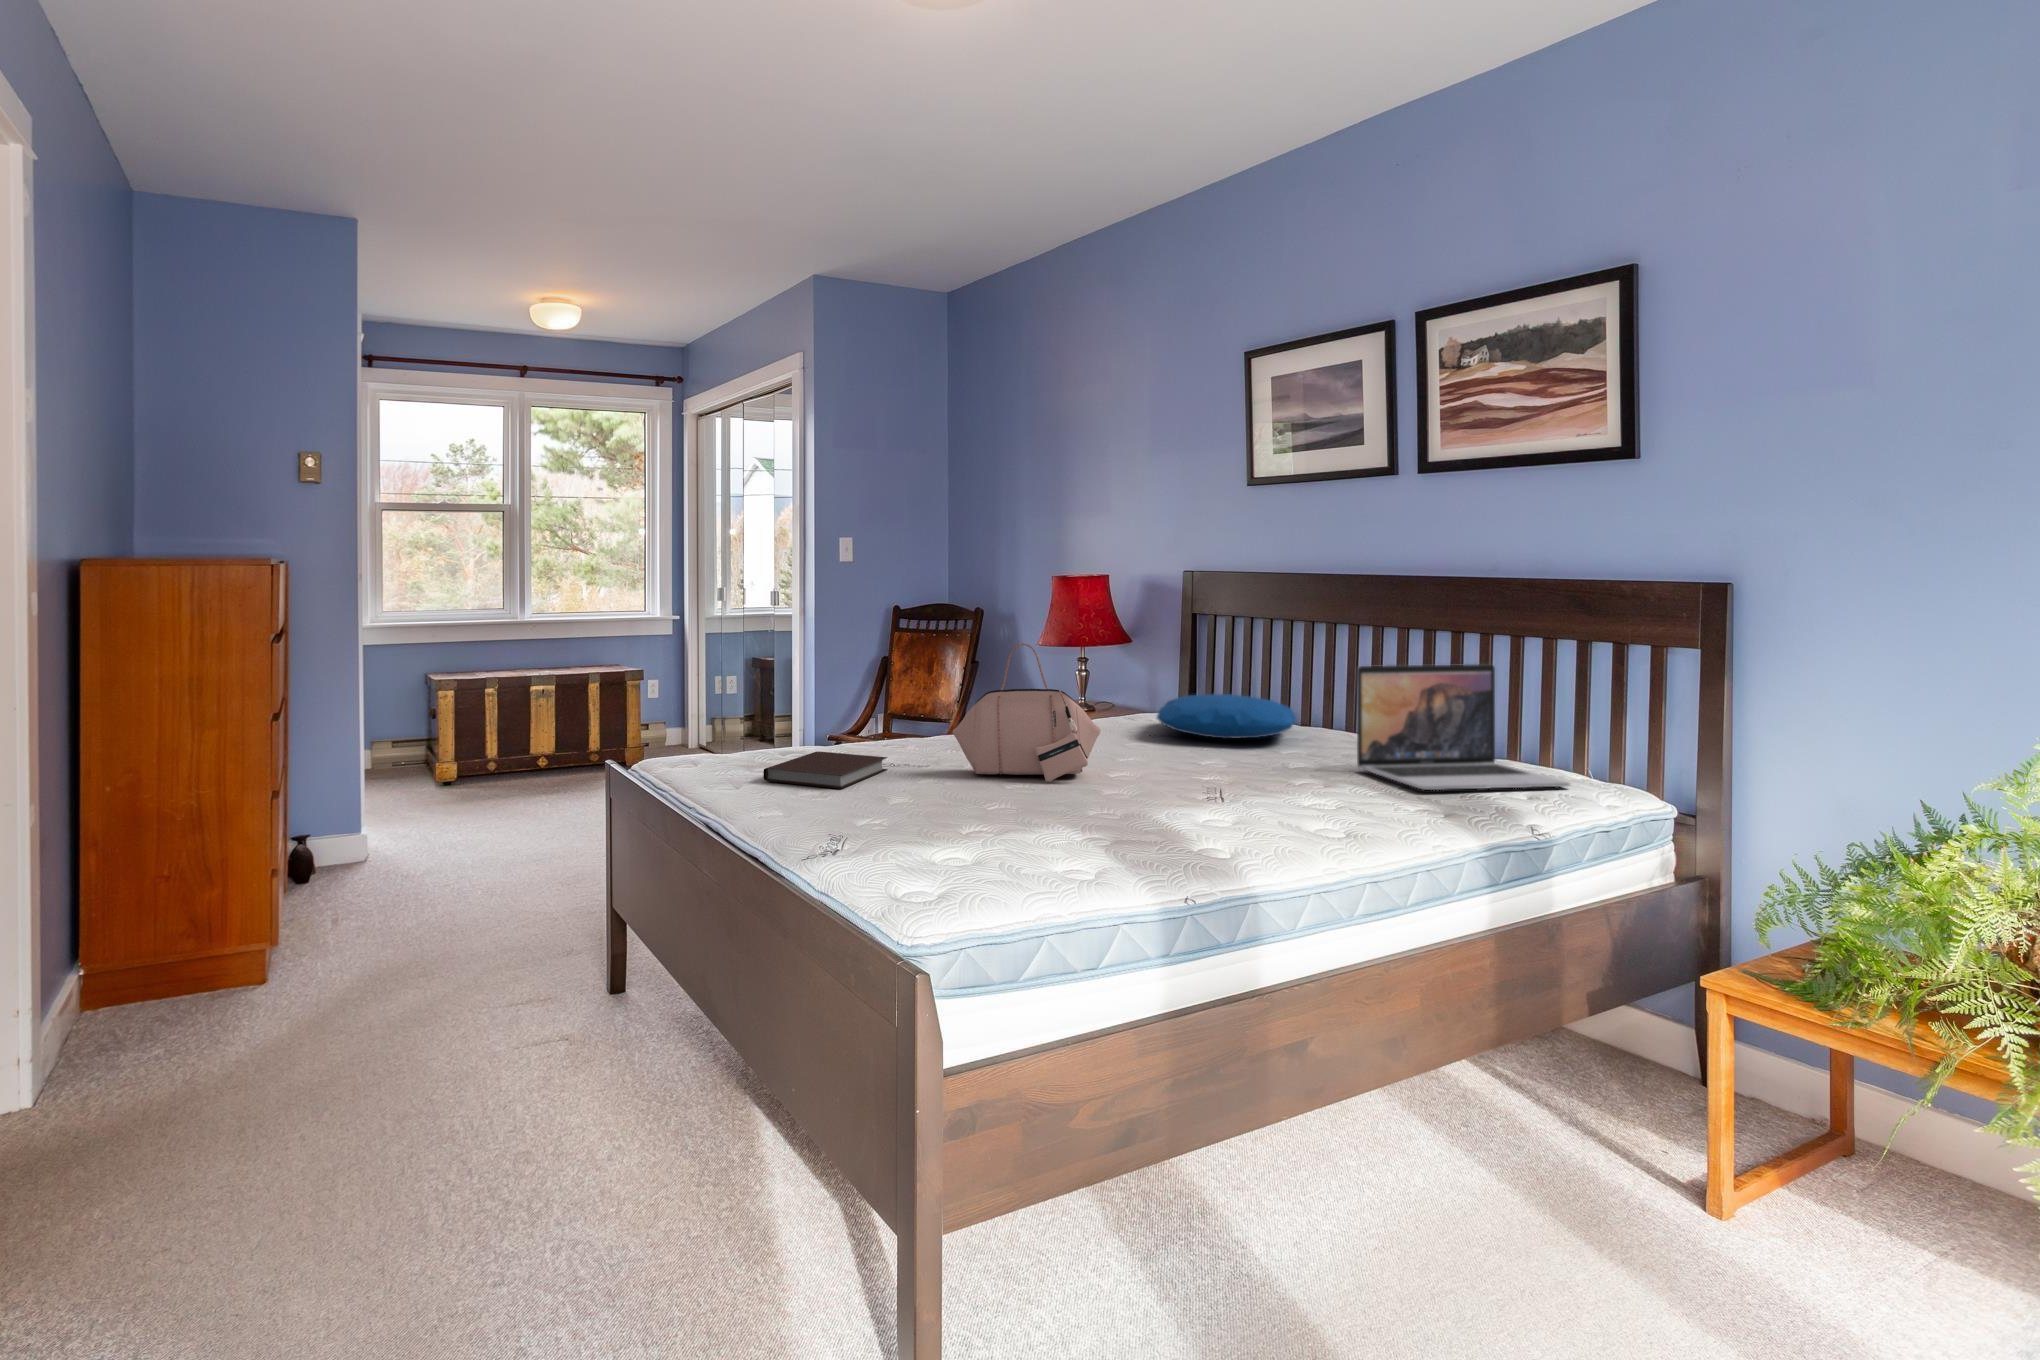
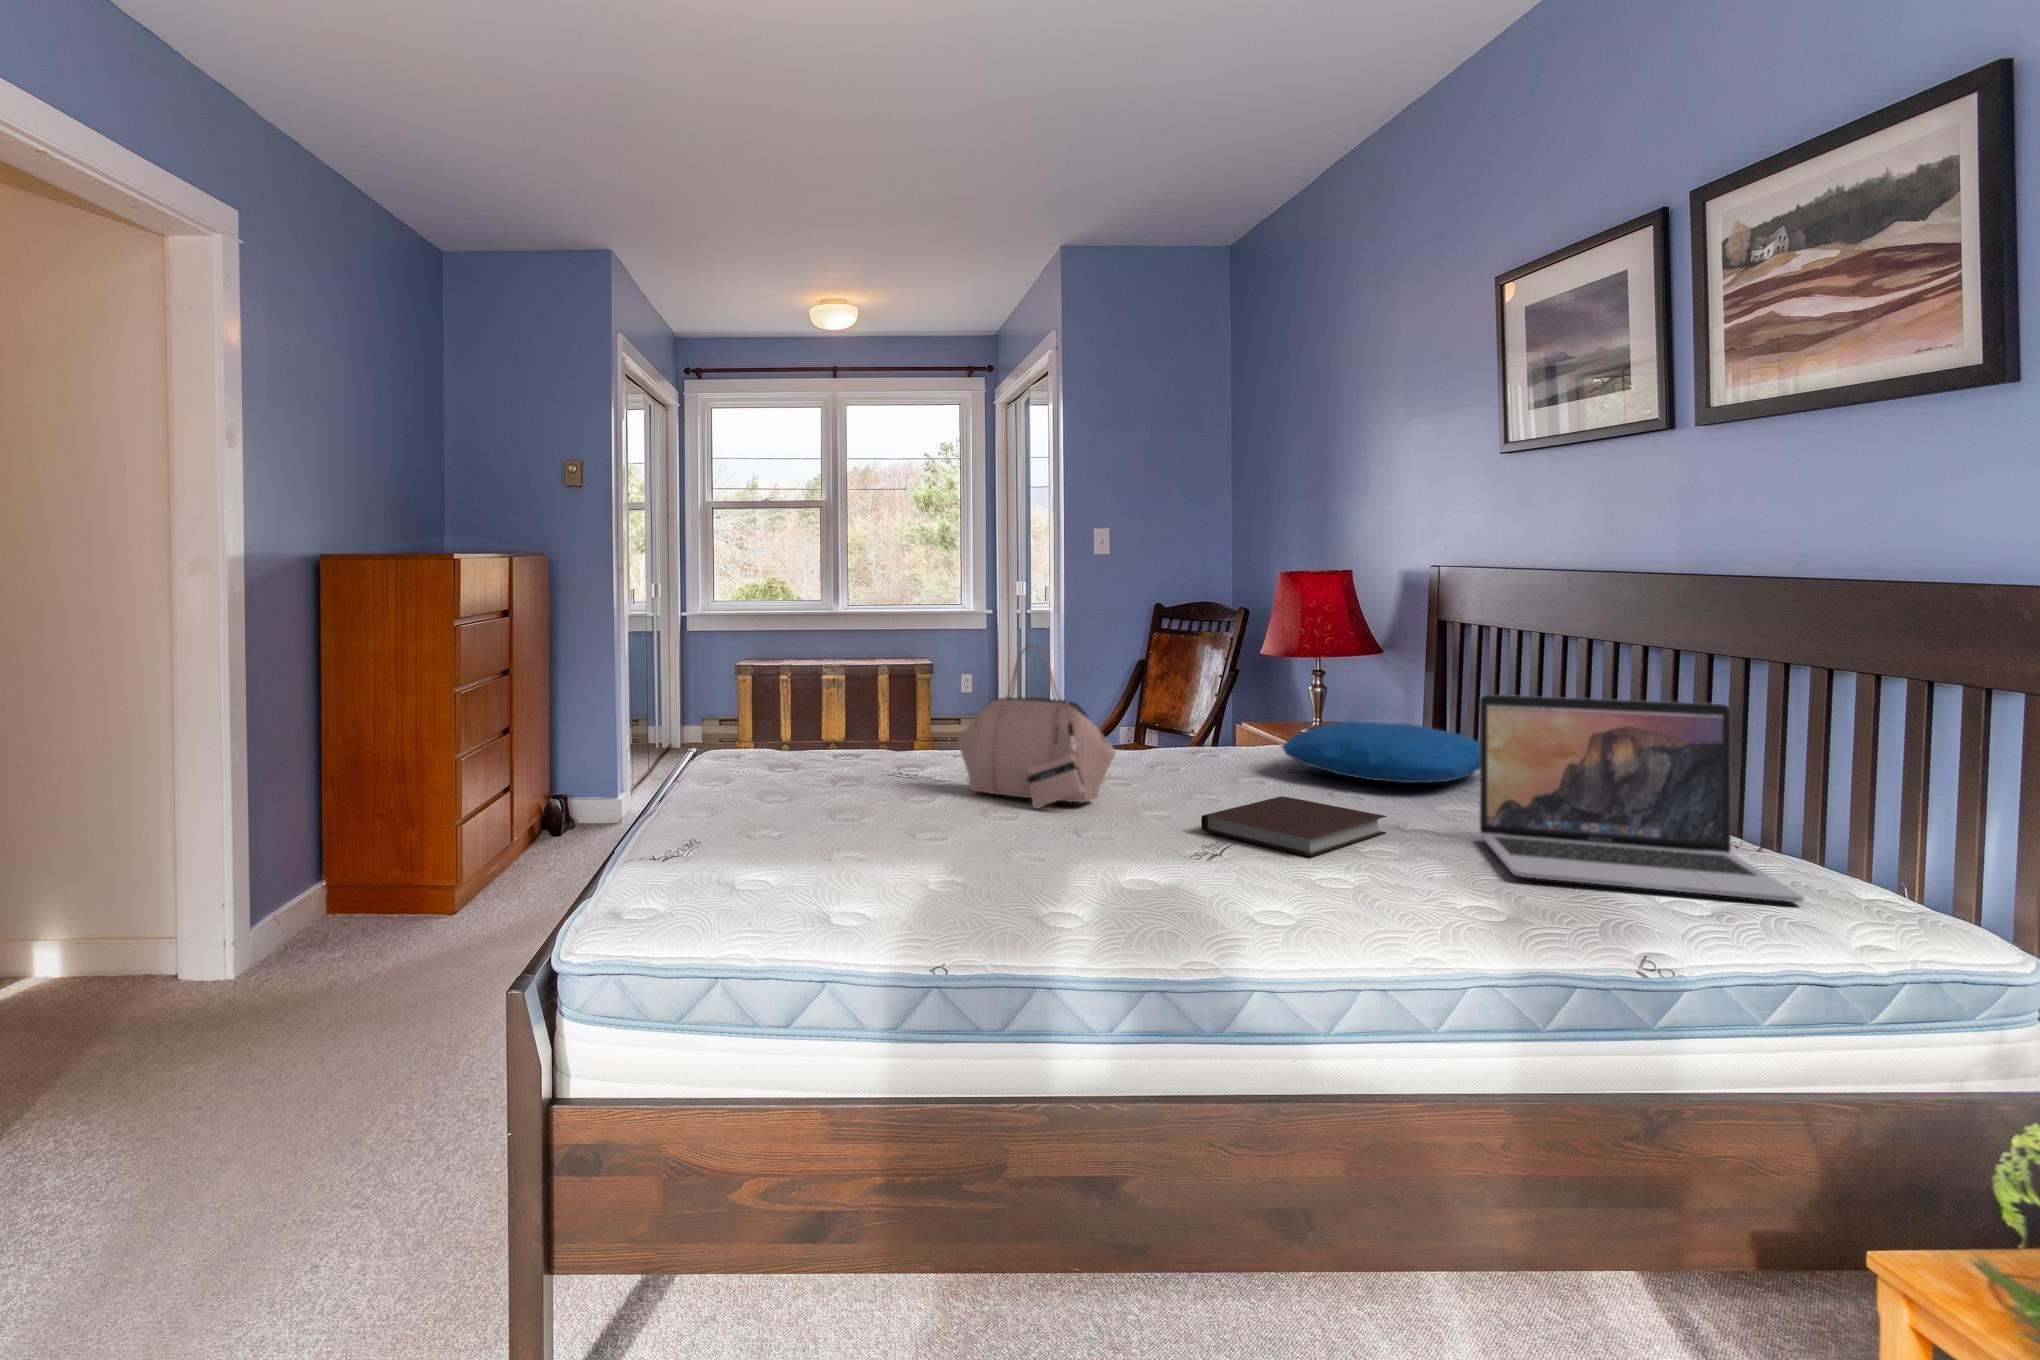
notebook: present [764,751,887,789] -> present [1201,796,1386,857]

